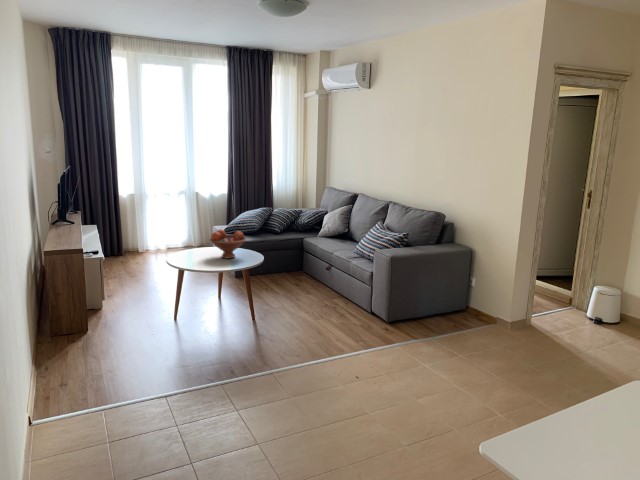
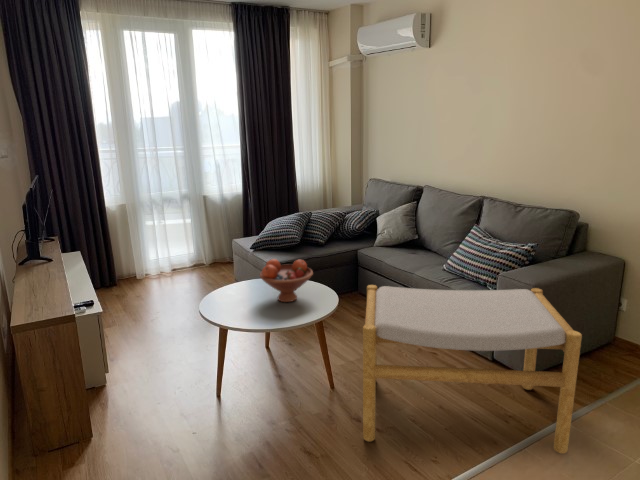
footstool: none [259,249,392,356] -> present [363,285,582,454]

